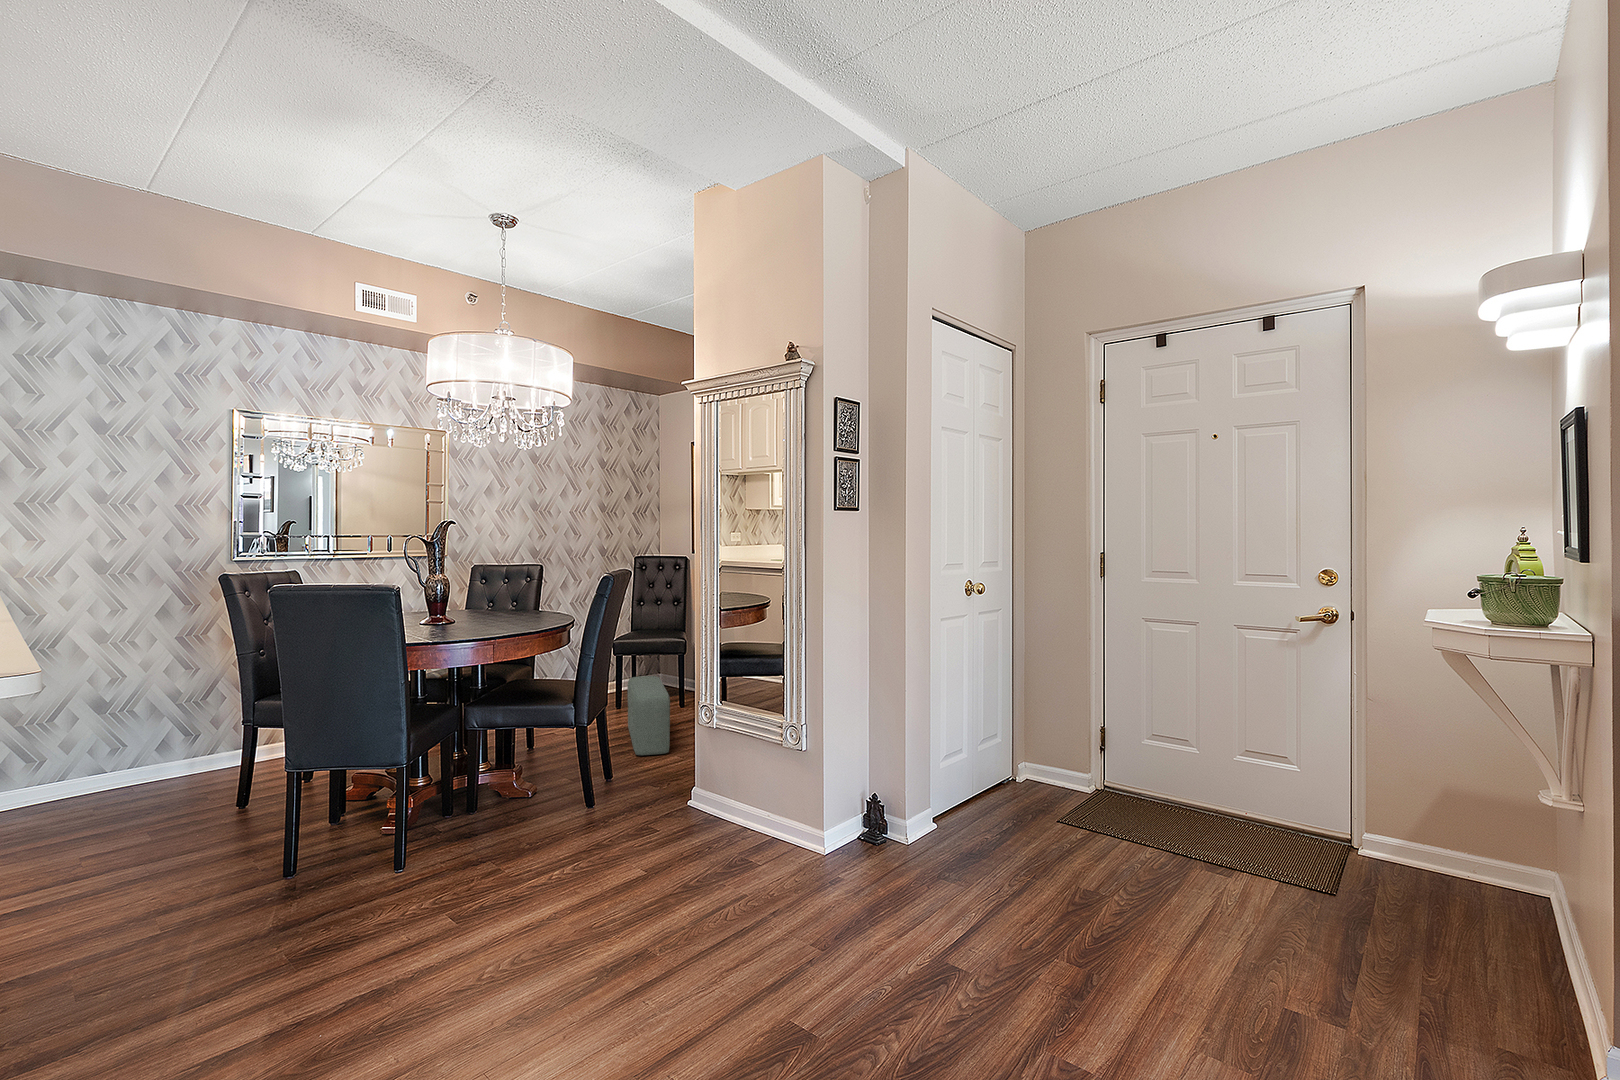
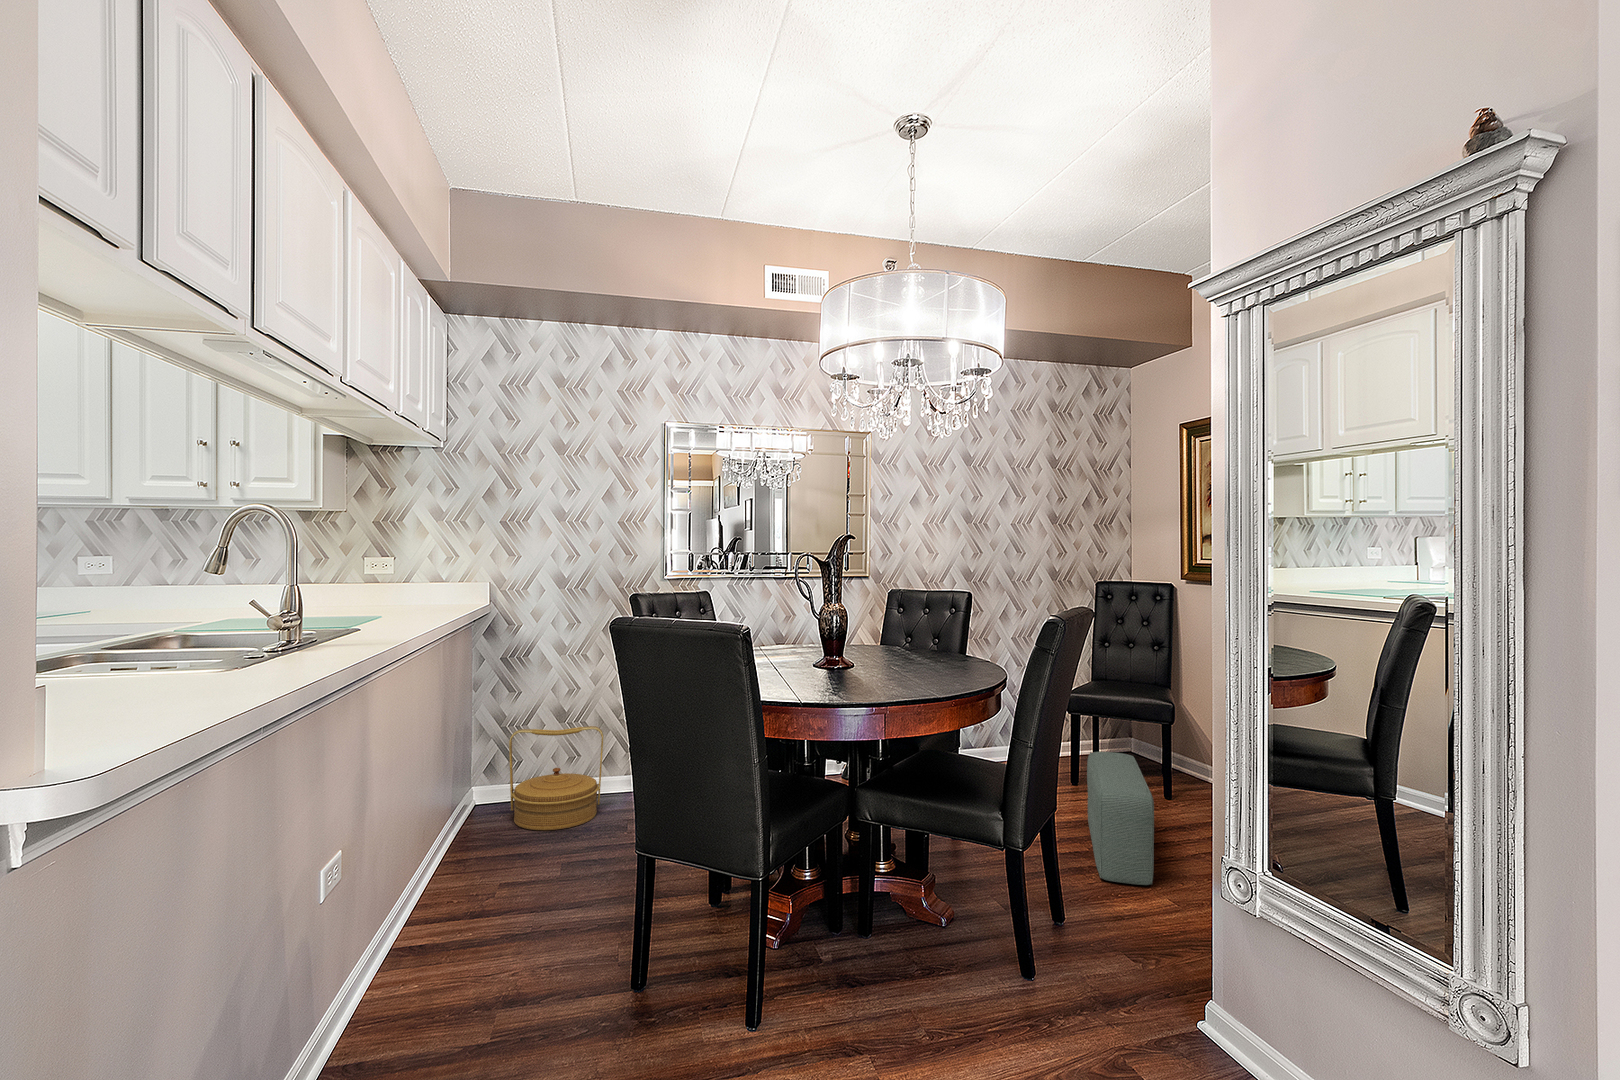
woven basket: none [58,706,176,812] -> present [509,726,604,830]

